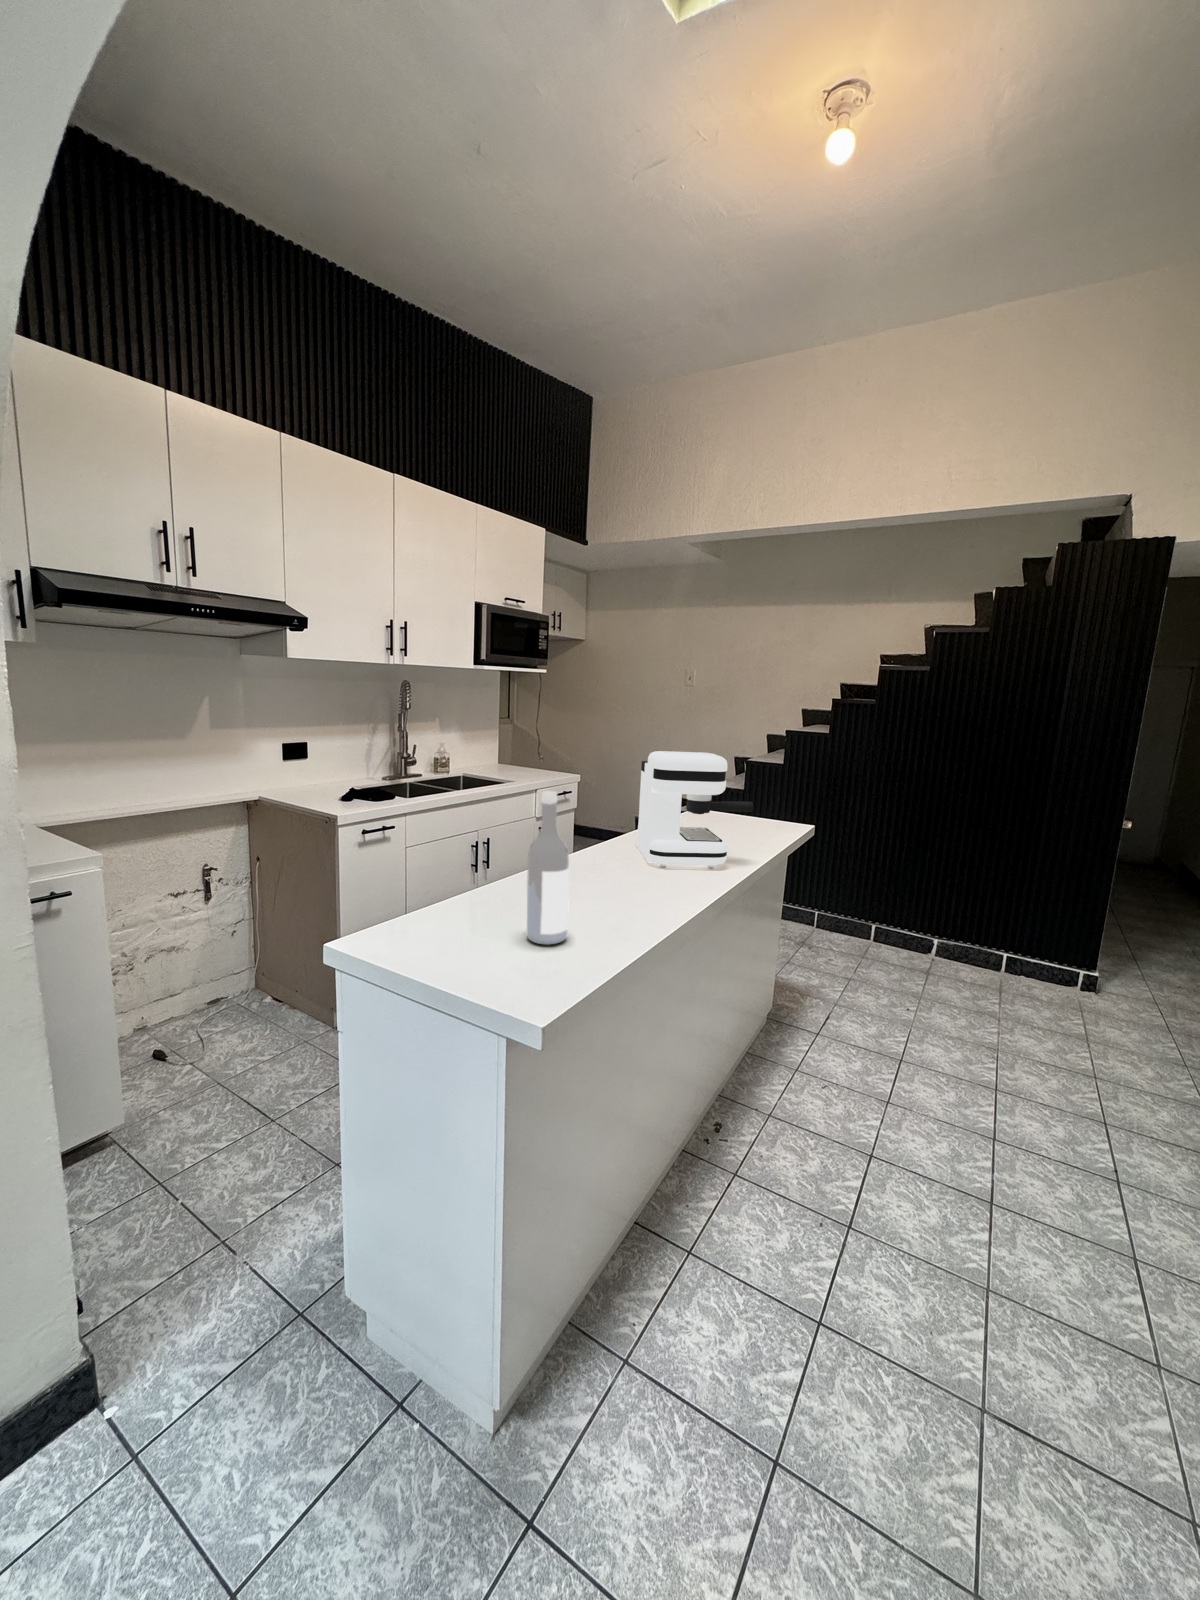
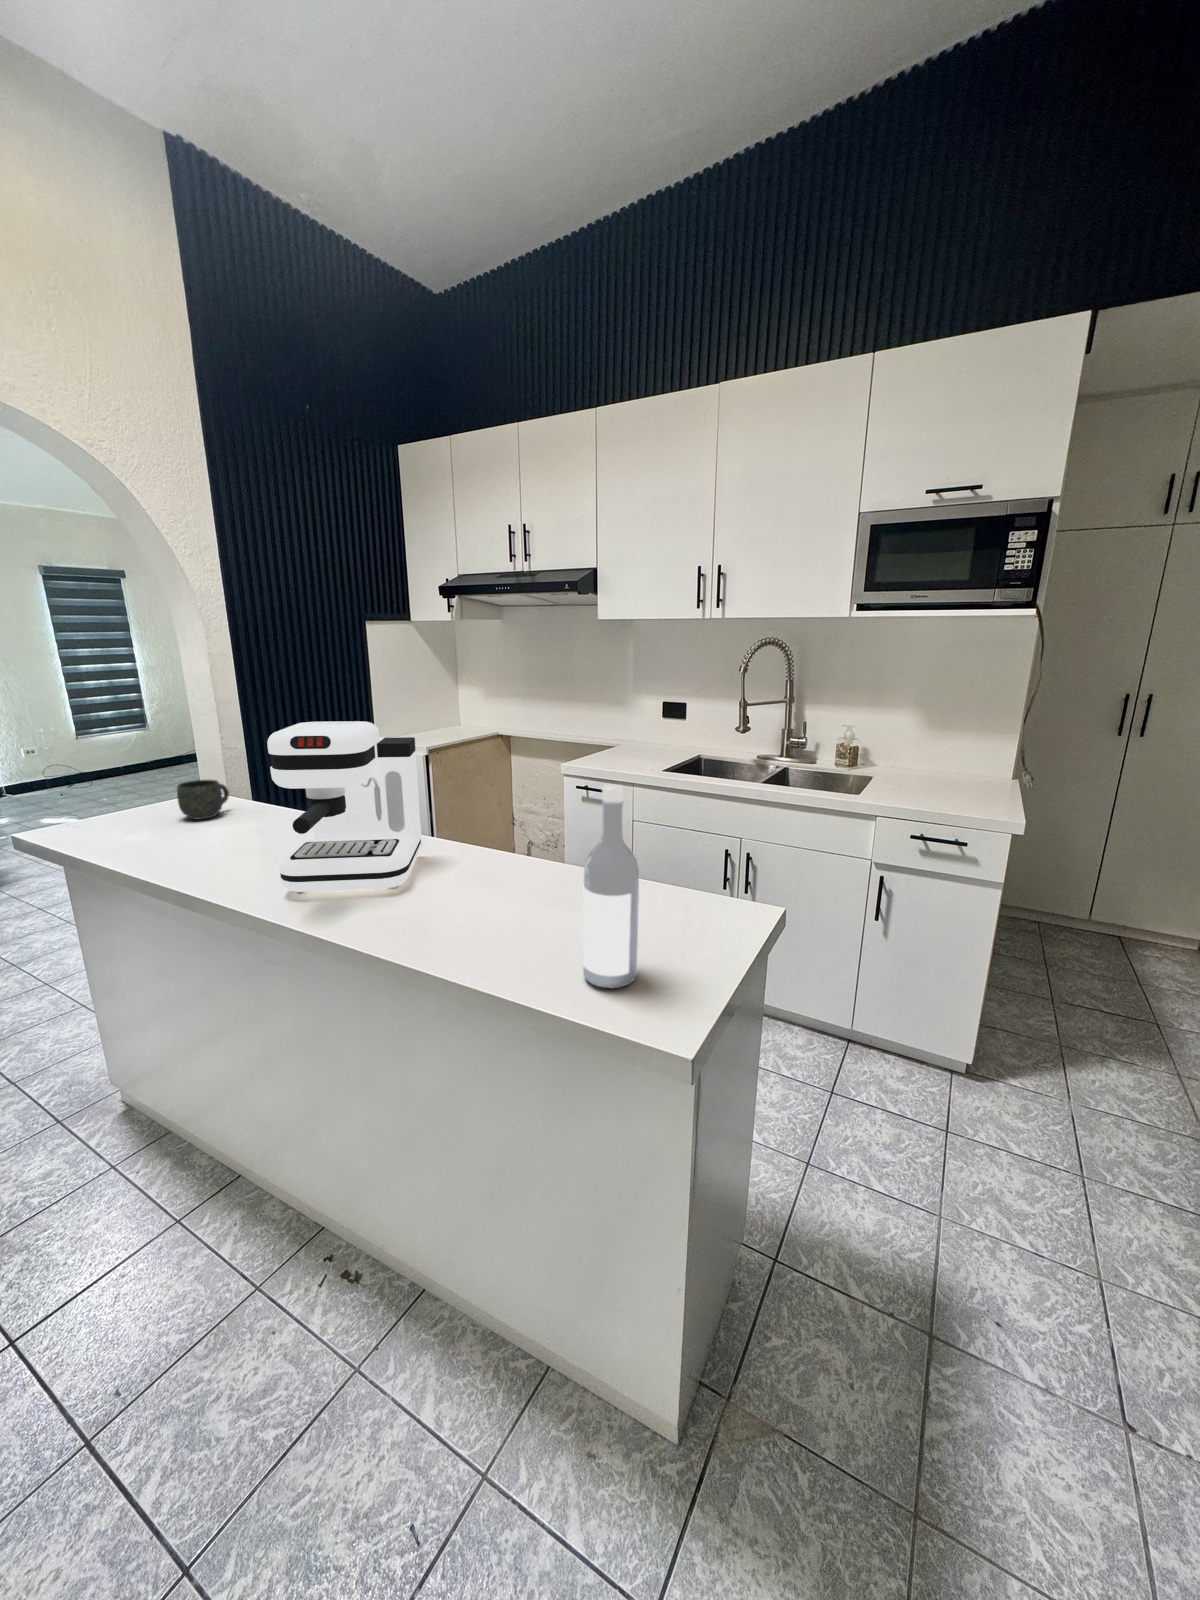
wine bottle: present [527,791,569,945] -> present [583,785,639,988]
mug: none [448,868,507,925] -> present [177,780,229,820]

